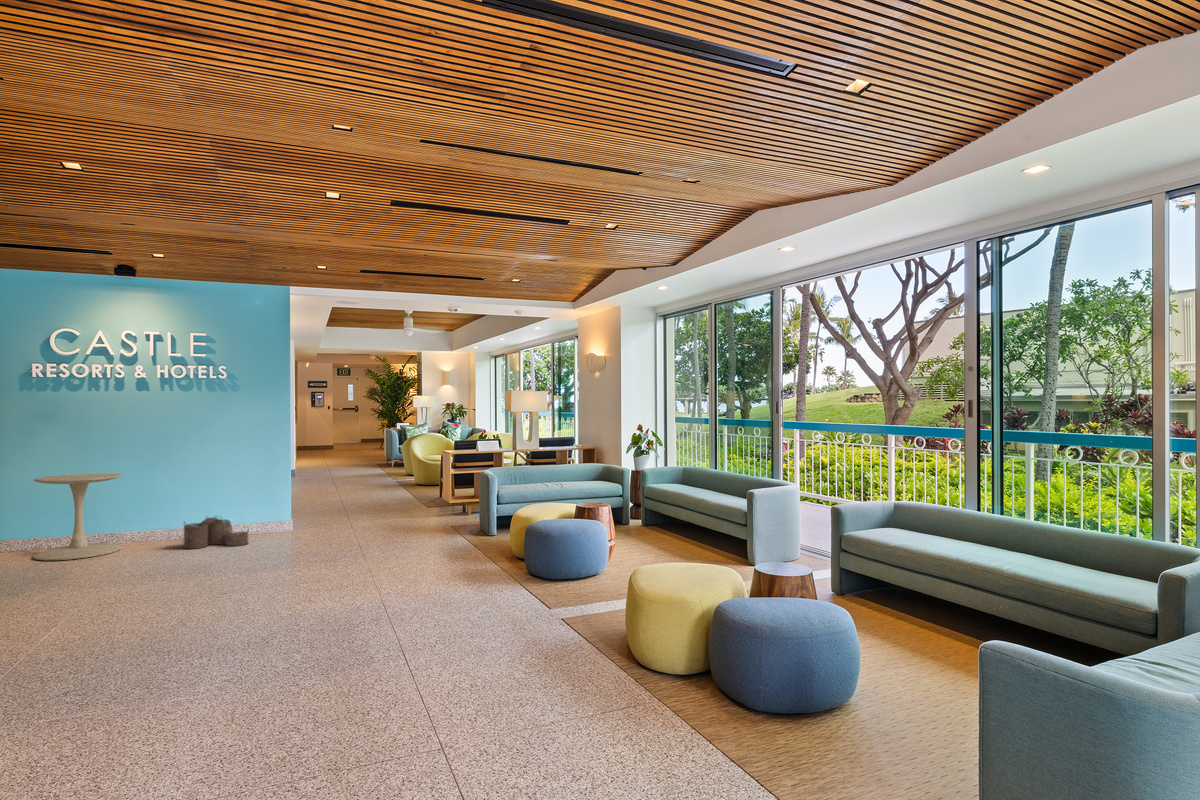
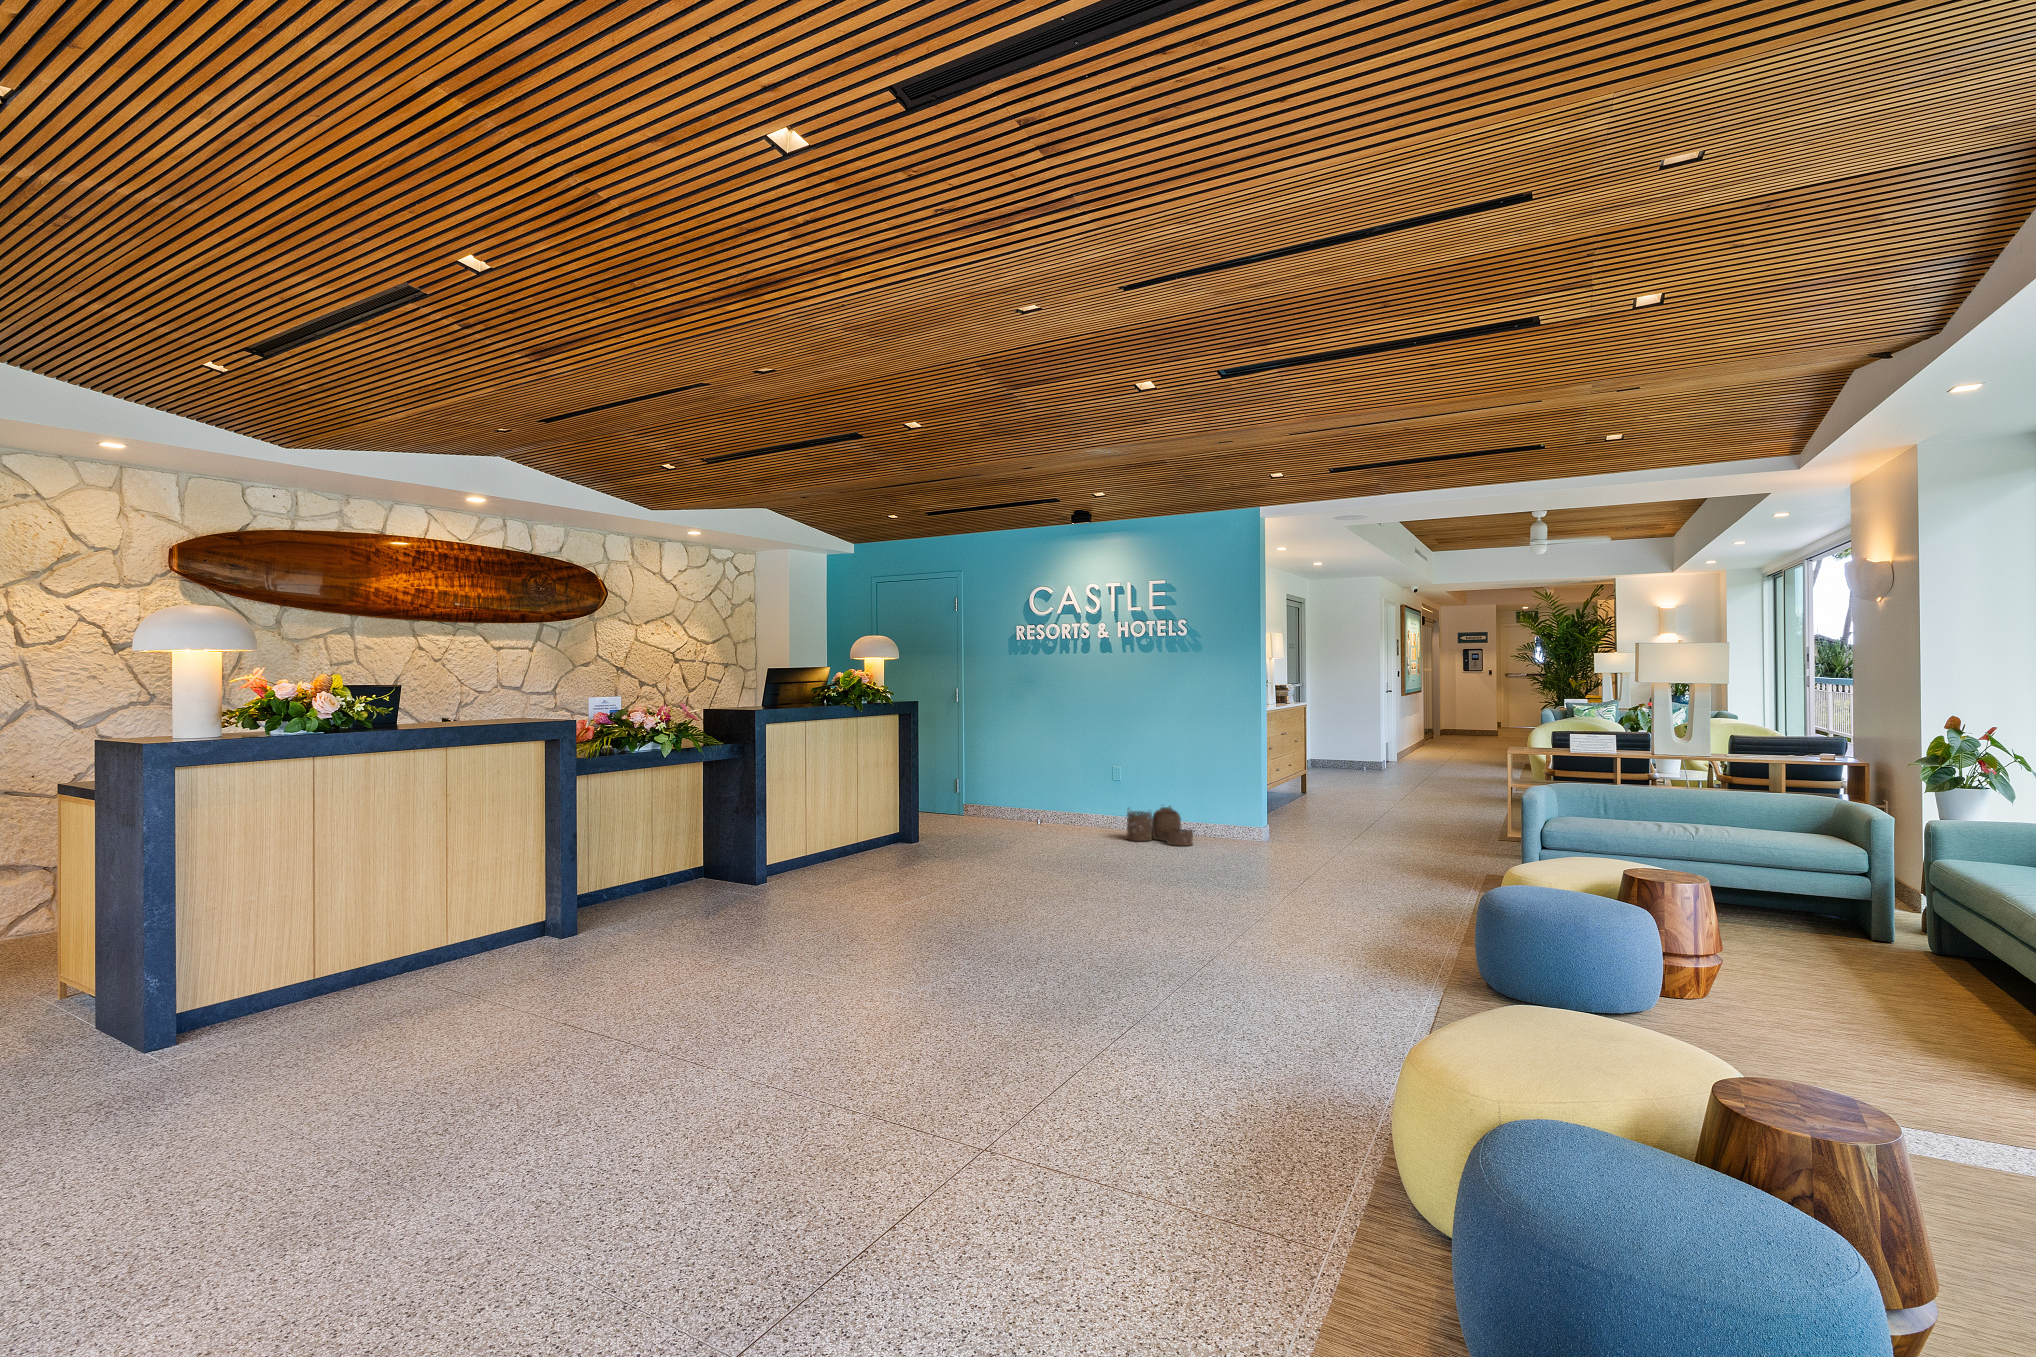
pedestal table: present [33,473,122,561] -> none [1007,743,1081,833]

